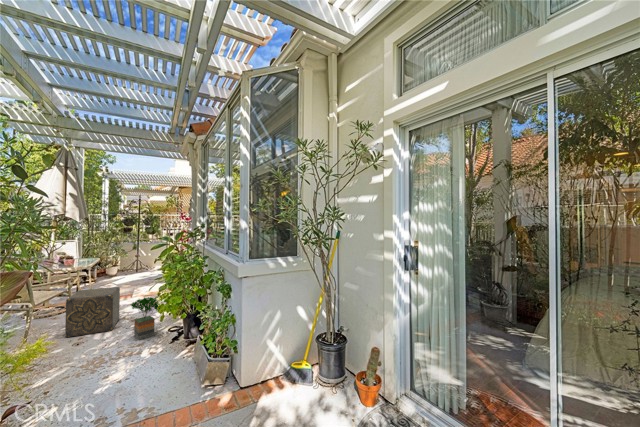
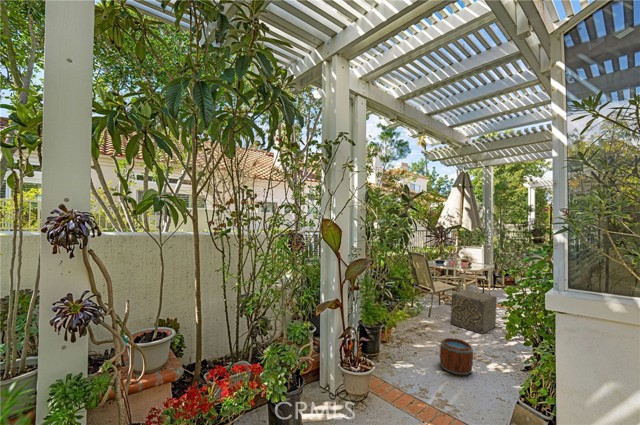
potted tree: present [131,297,160,340] -> none [490,312,521,357]
bucket: none [91,340,135,385] -> present [440,338,473,375]

